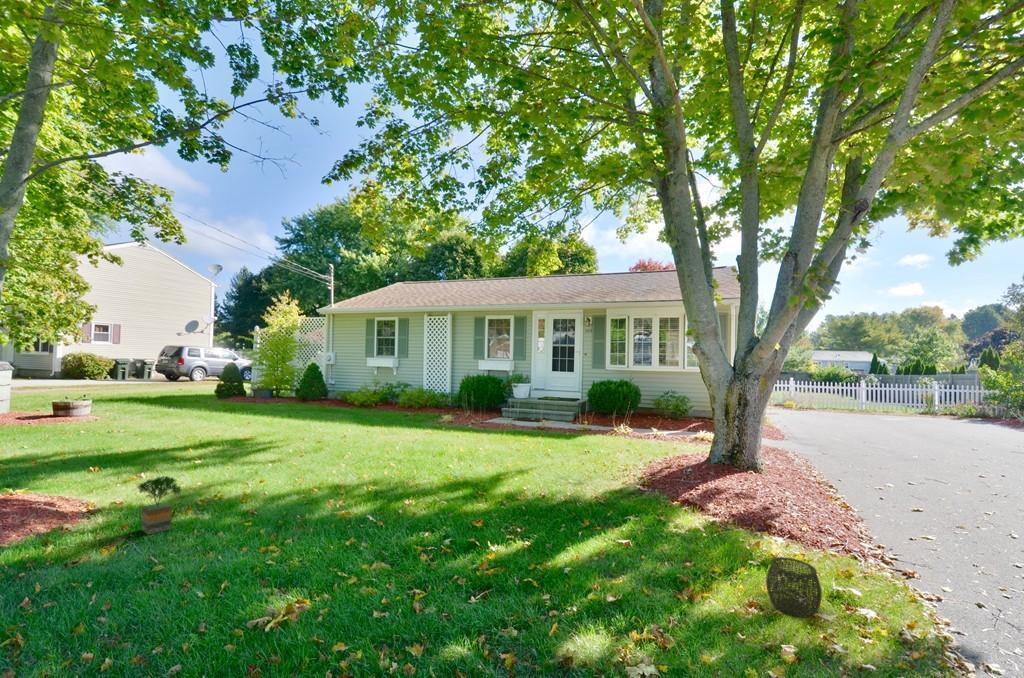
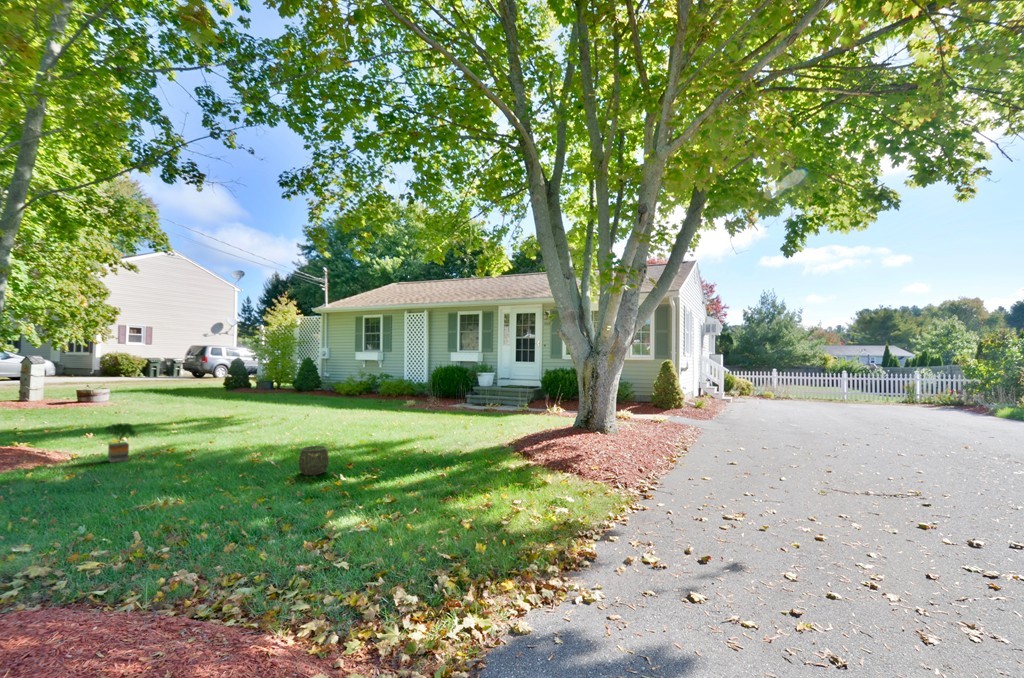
woven basket: present [766,557,822,617] -> present [298,446,329,475]

